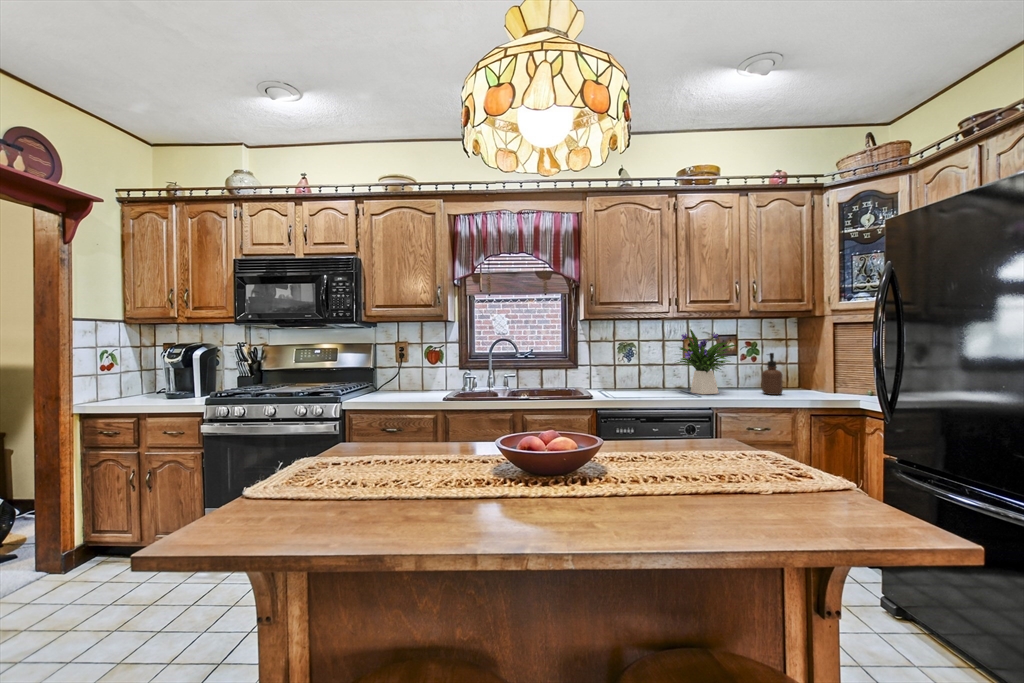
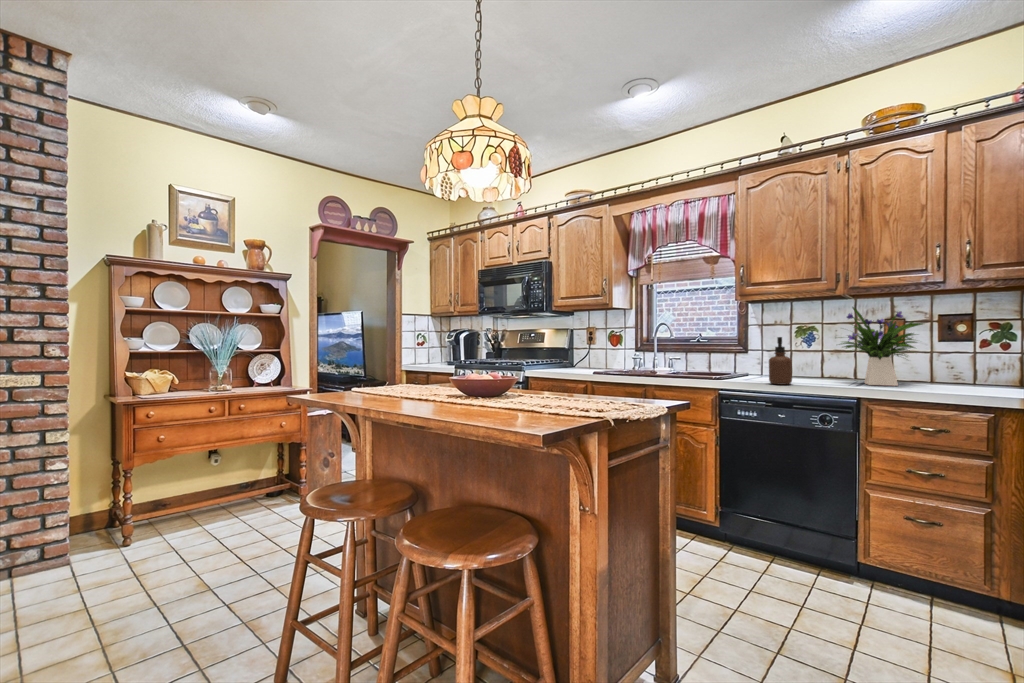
soap dispenser: present [762,353,783,395] -> present [769,337,792,385]

